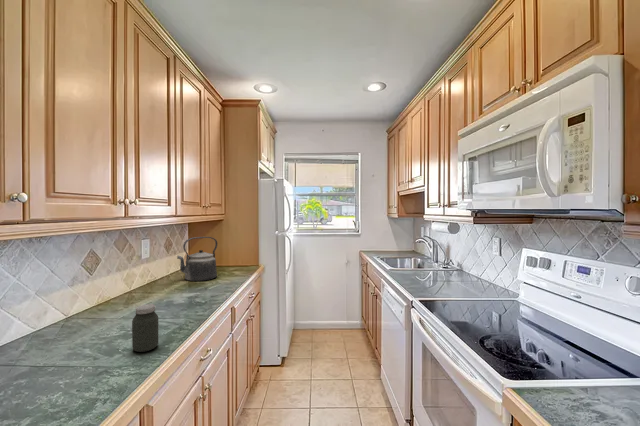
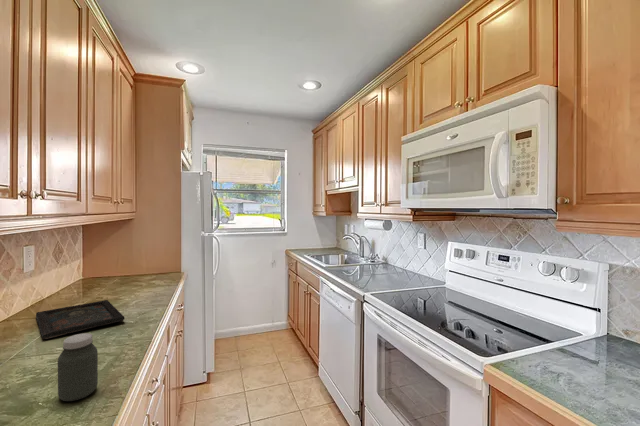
kettle: present [177,237,217,281] -> none [77,240,132,296]
tray: none [142,284,198,308] -> present [36,300,125,339]

